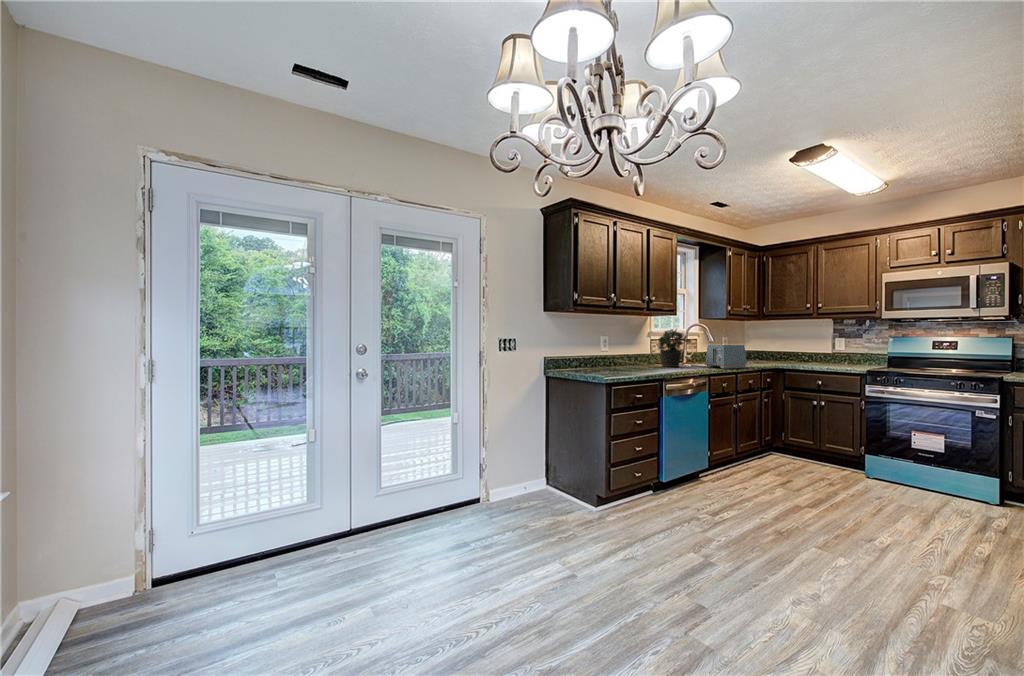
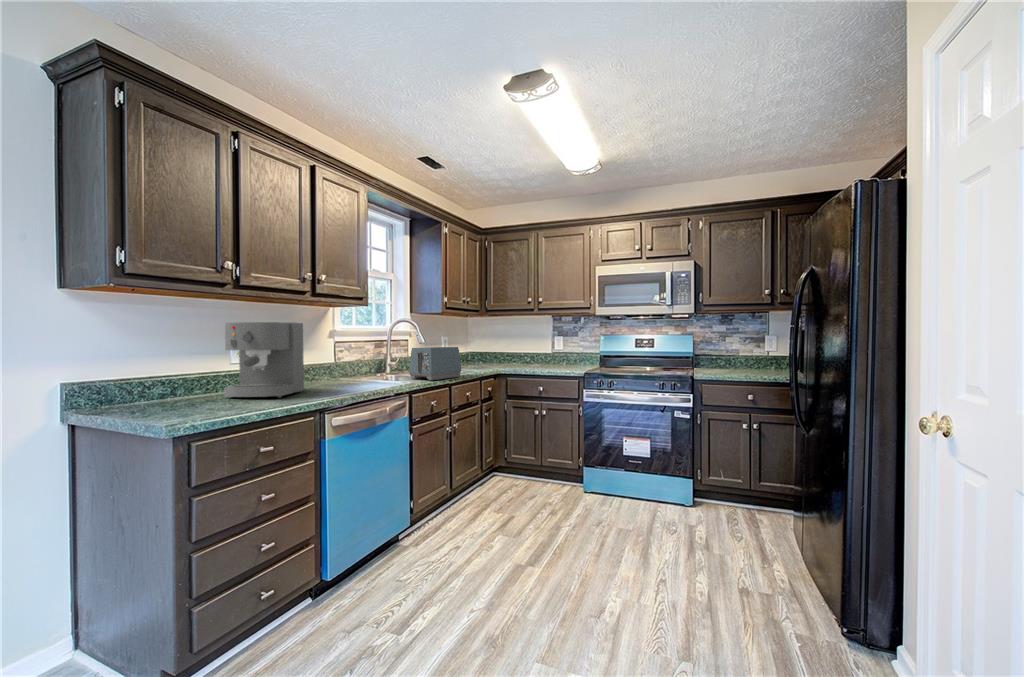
coffee maker: none [605,328,644,371] -> present [224,322,304,398]
potted plant: present [658,329,690,367] -> none [336,324,387,383]

